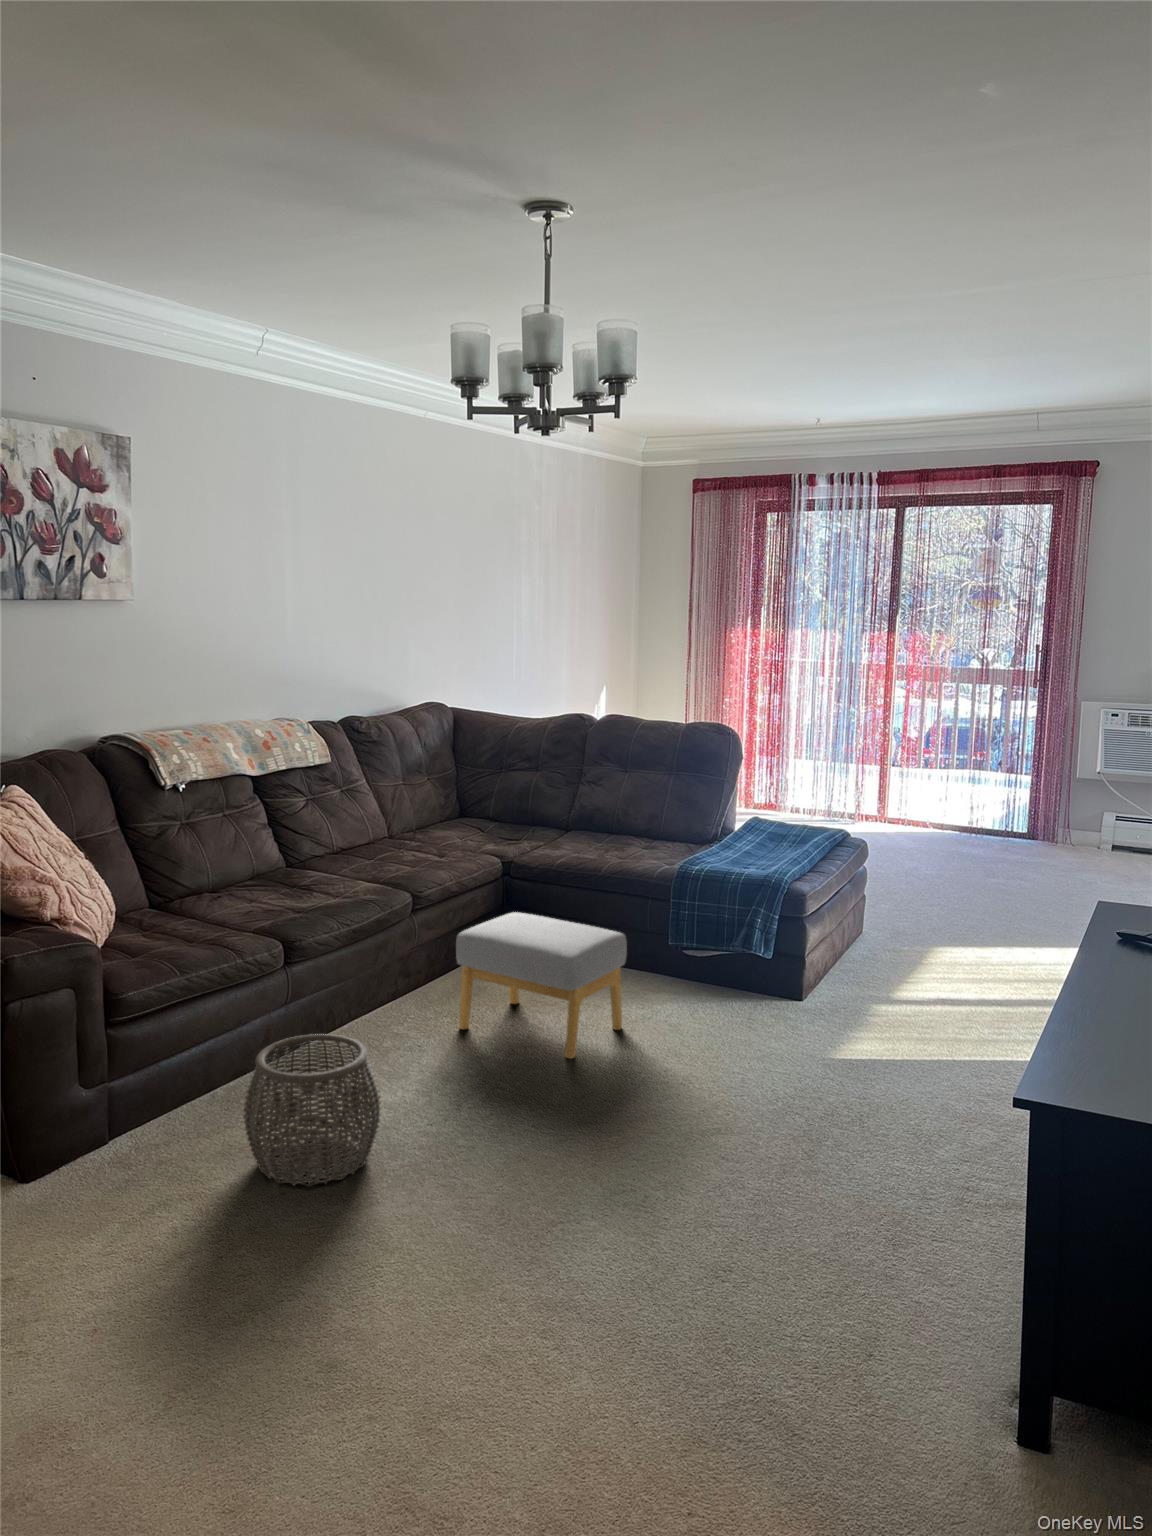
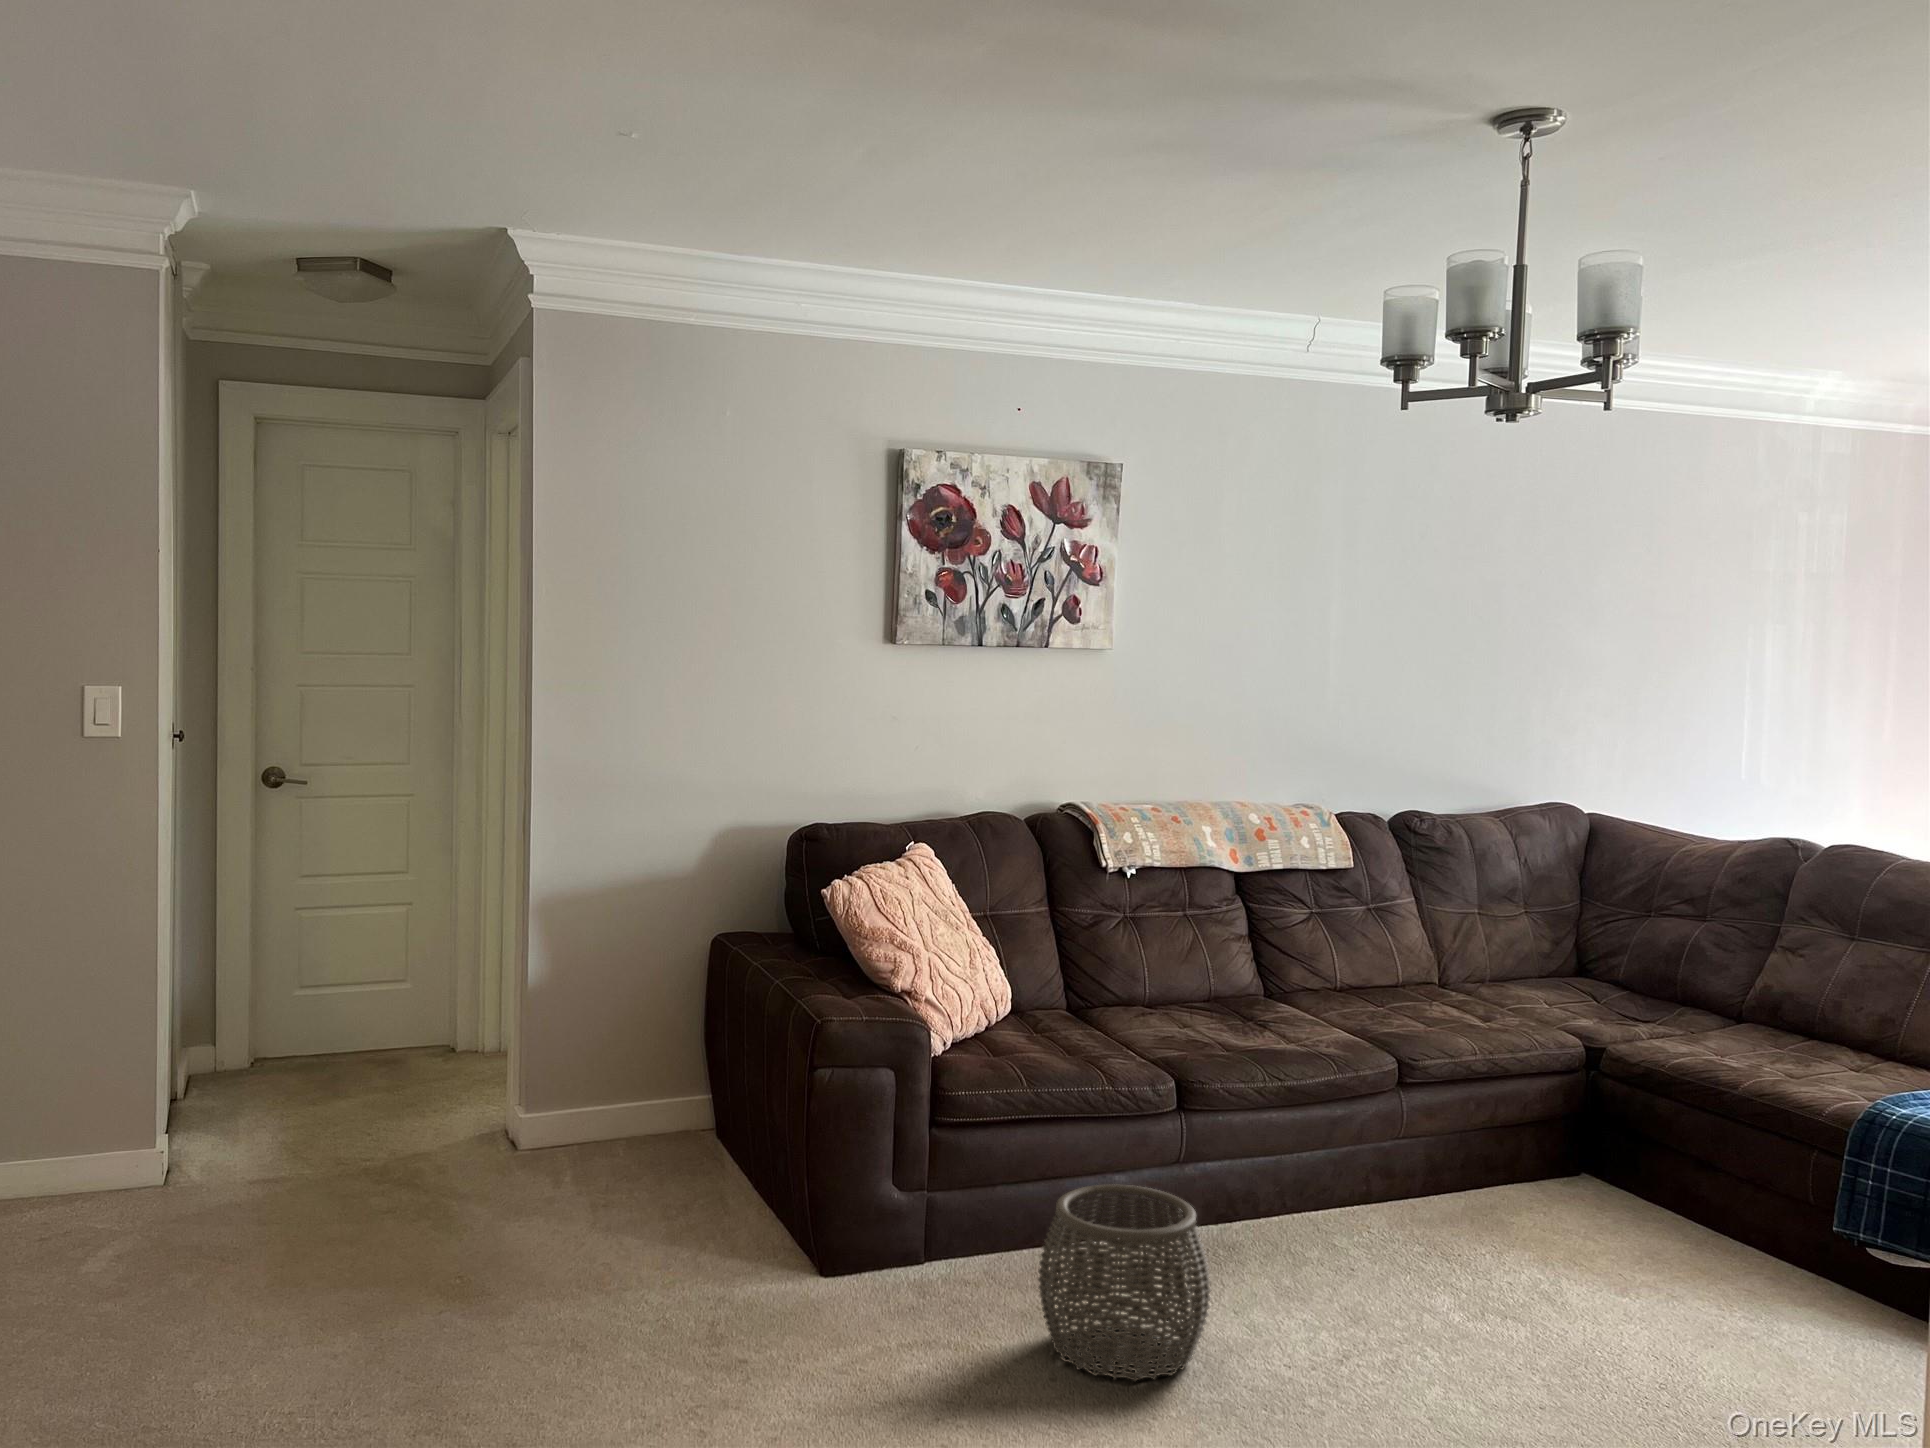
footstool: present [456,912,627,1059] -> none [1429,1106,1698,1338]

